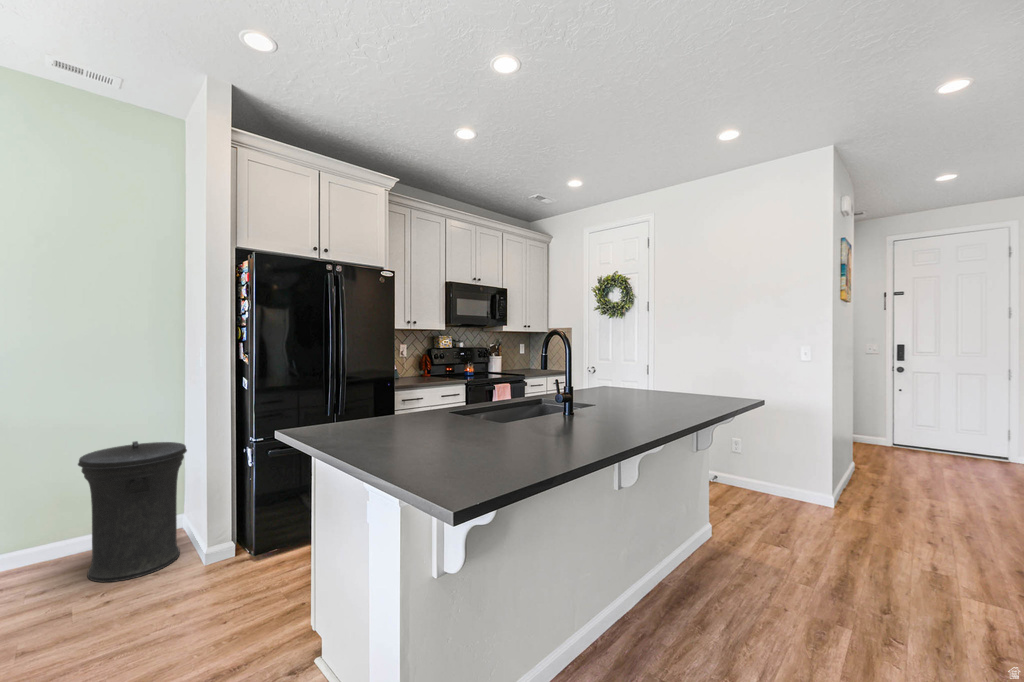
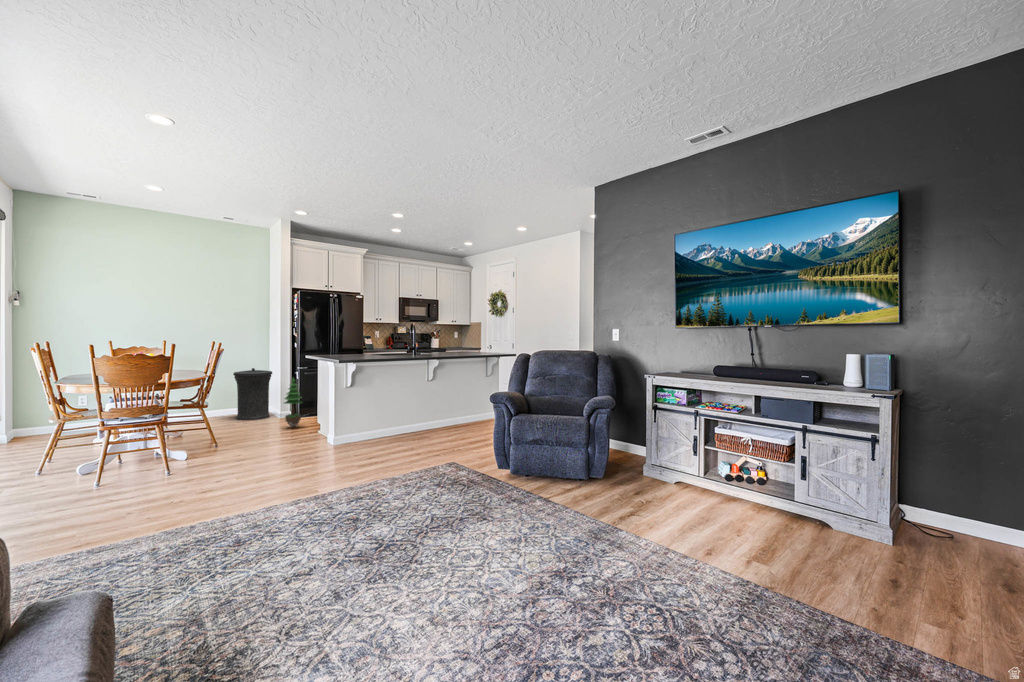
potted tree: none [204,483,265,626] -> present [284,378,302,427]

